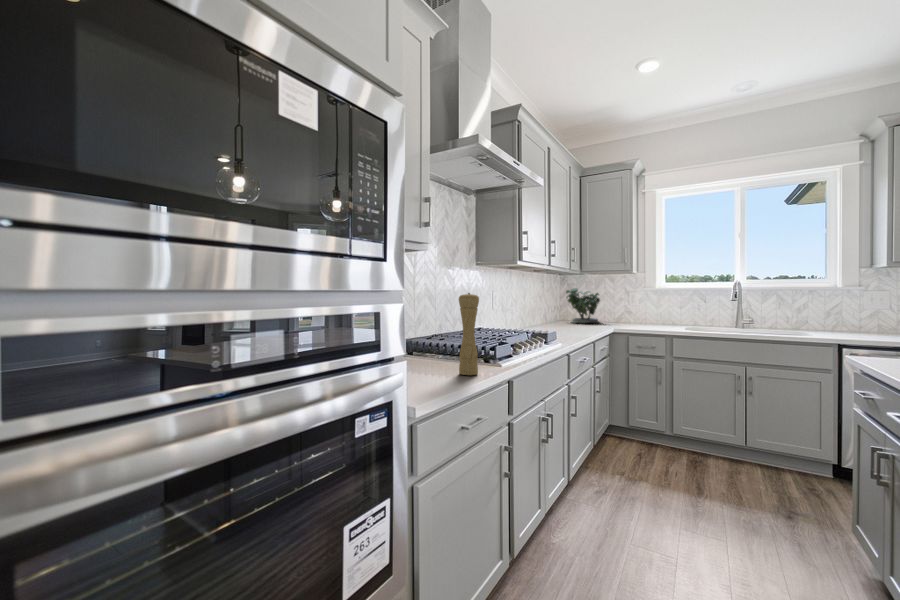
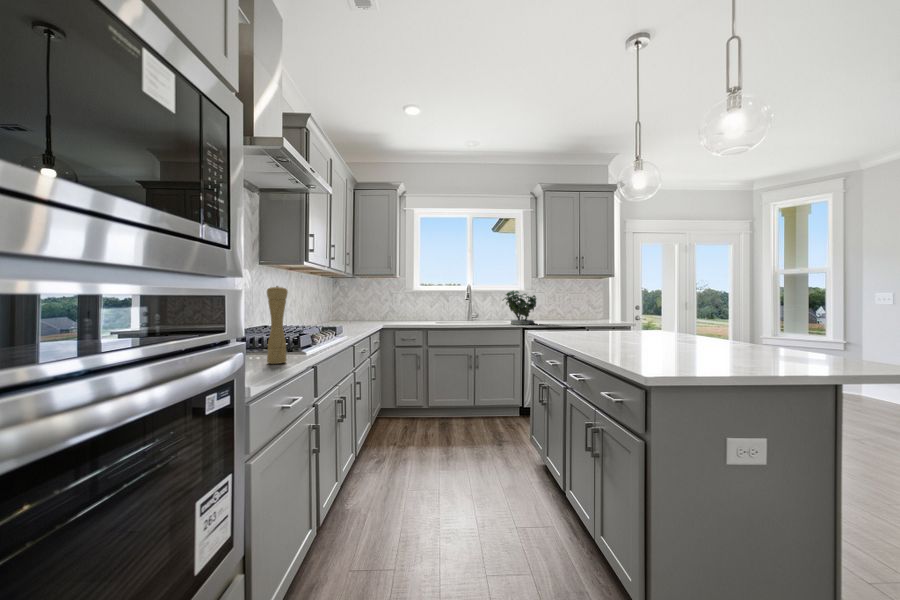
potted plant: present [566,288,600,323] -> present [503,291,536,325]

